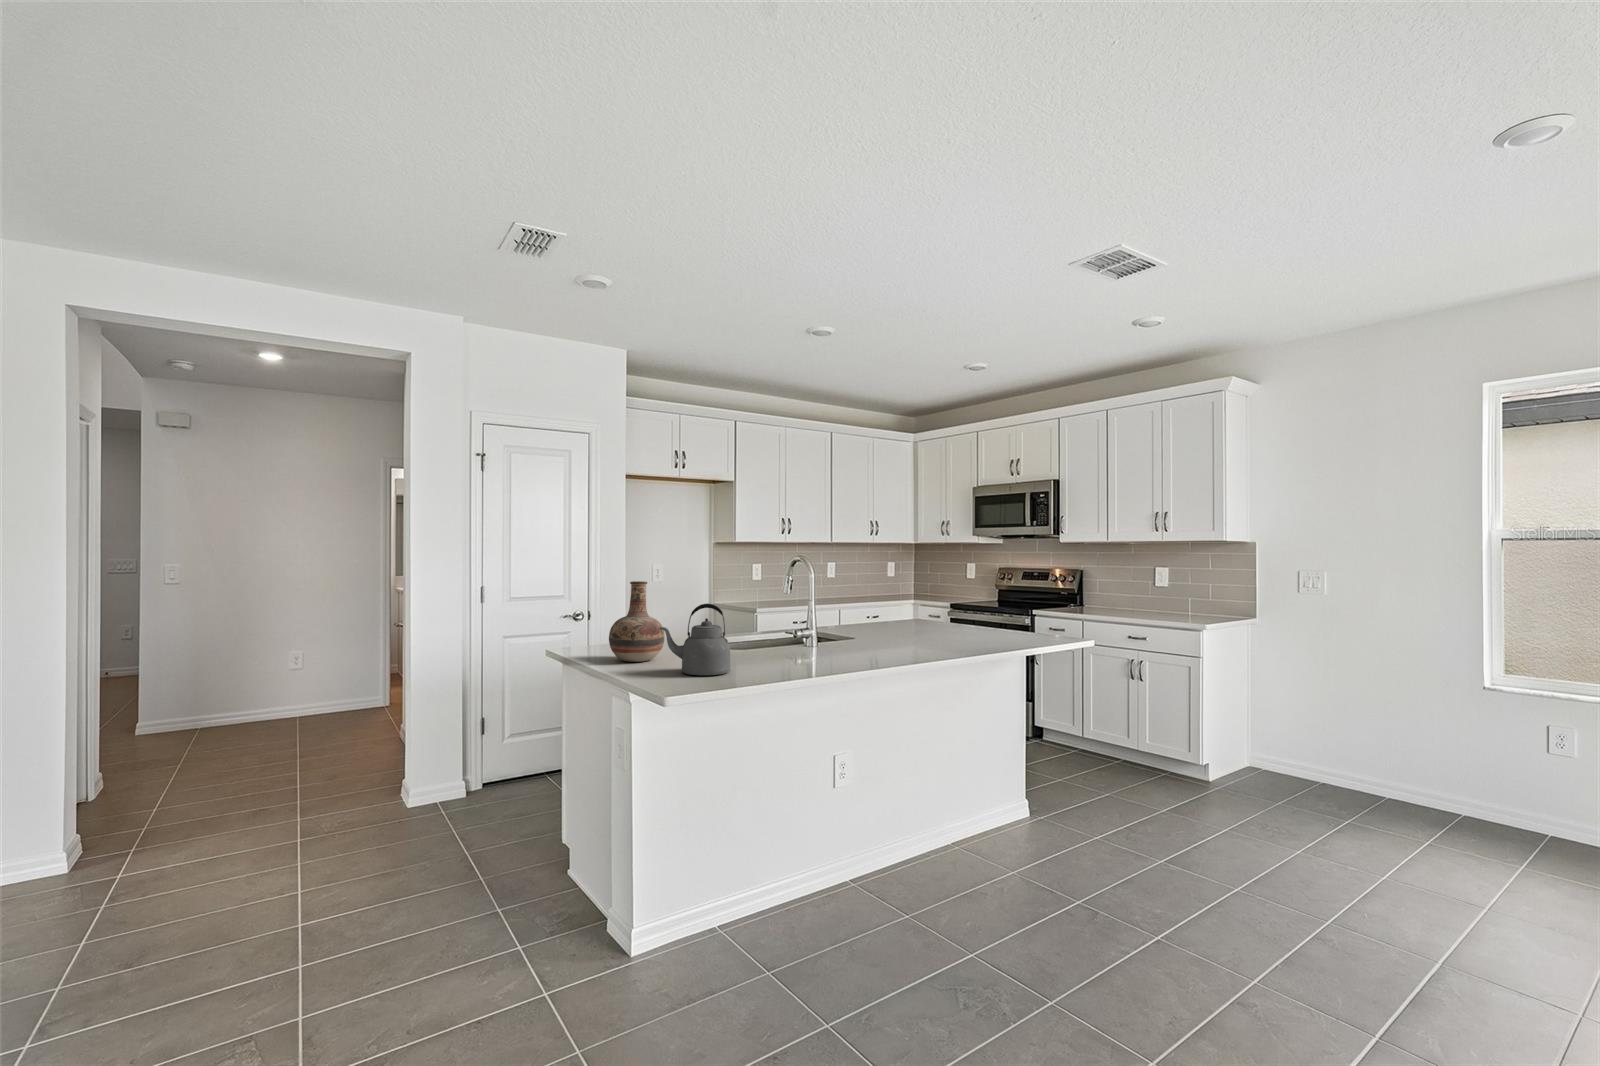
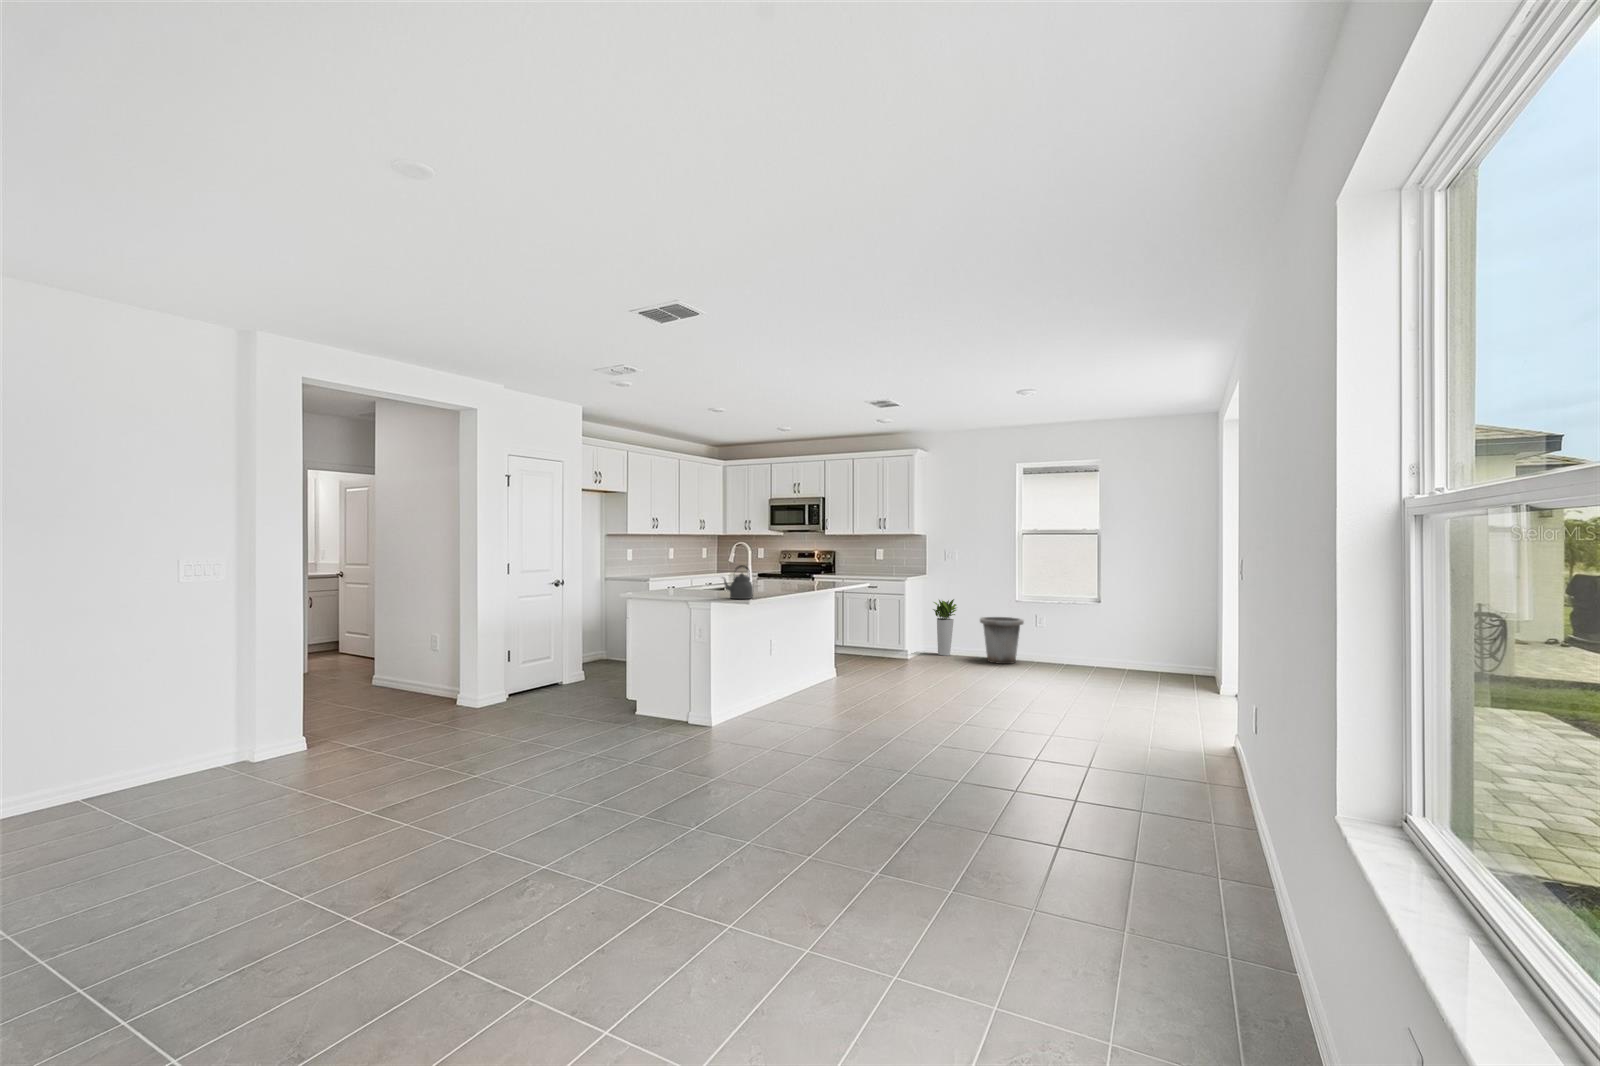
vase: present [609,581,664,662] -> none [677,556,705,597]
planter: none [1264,669,1332,787] -> present [933,599,956,655]
trash can: none [1378,718,1502,836] -> present [980,617,1024,664]

